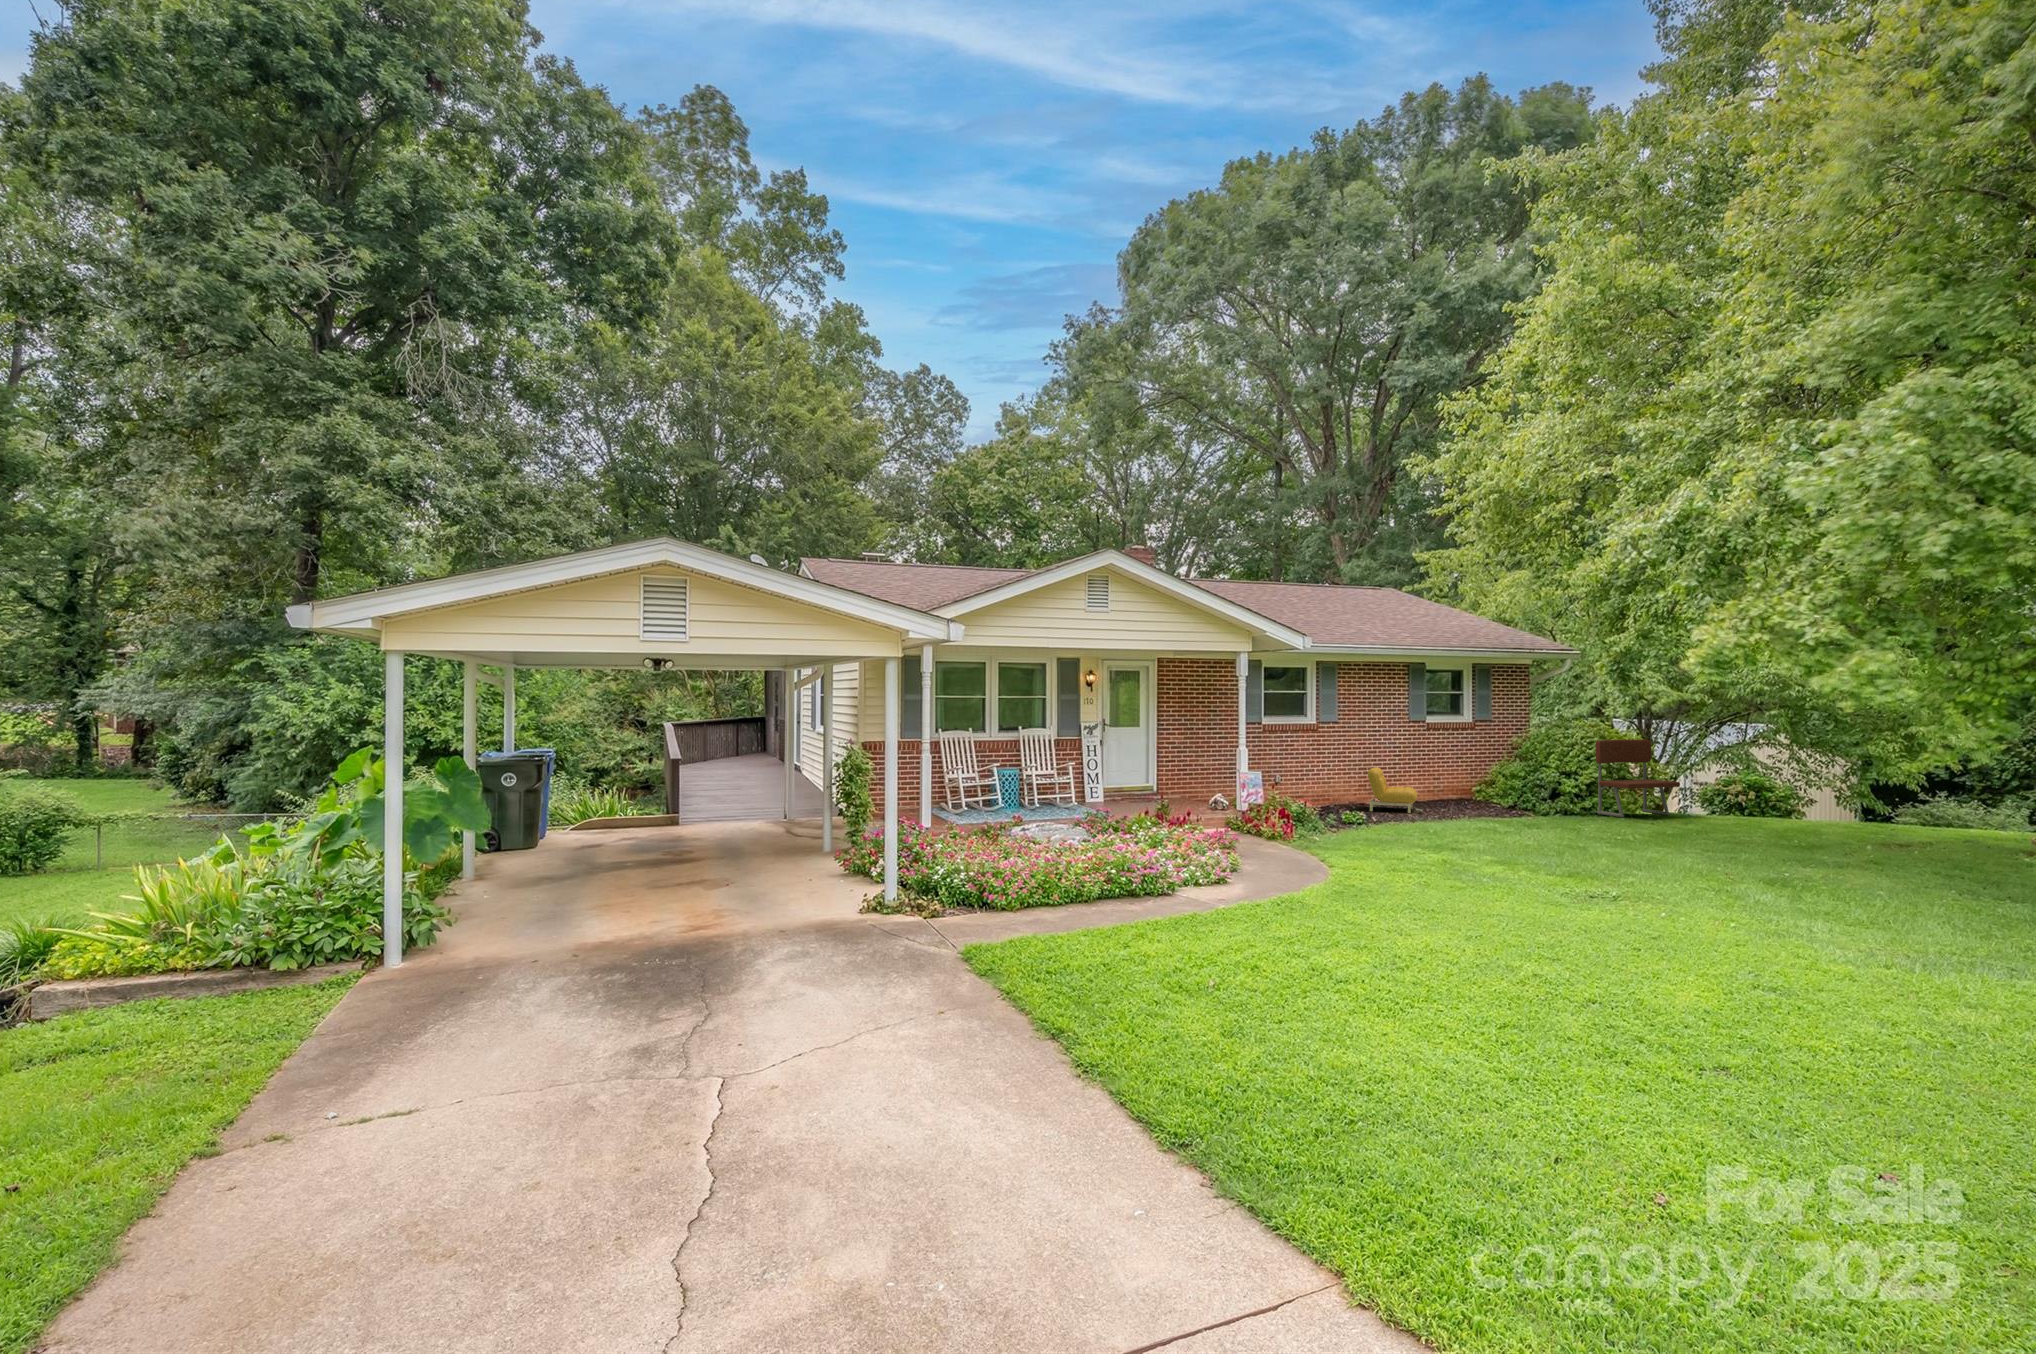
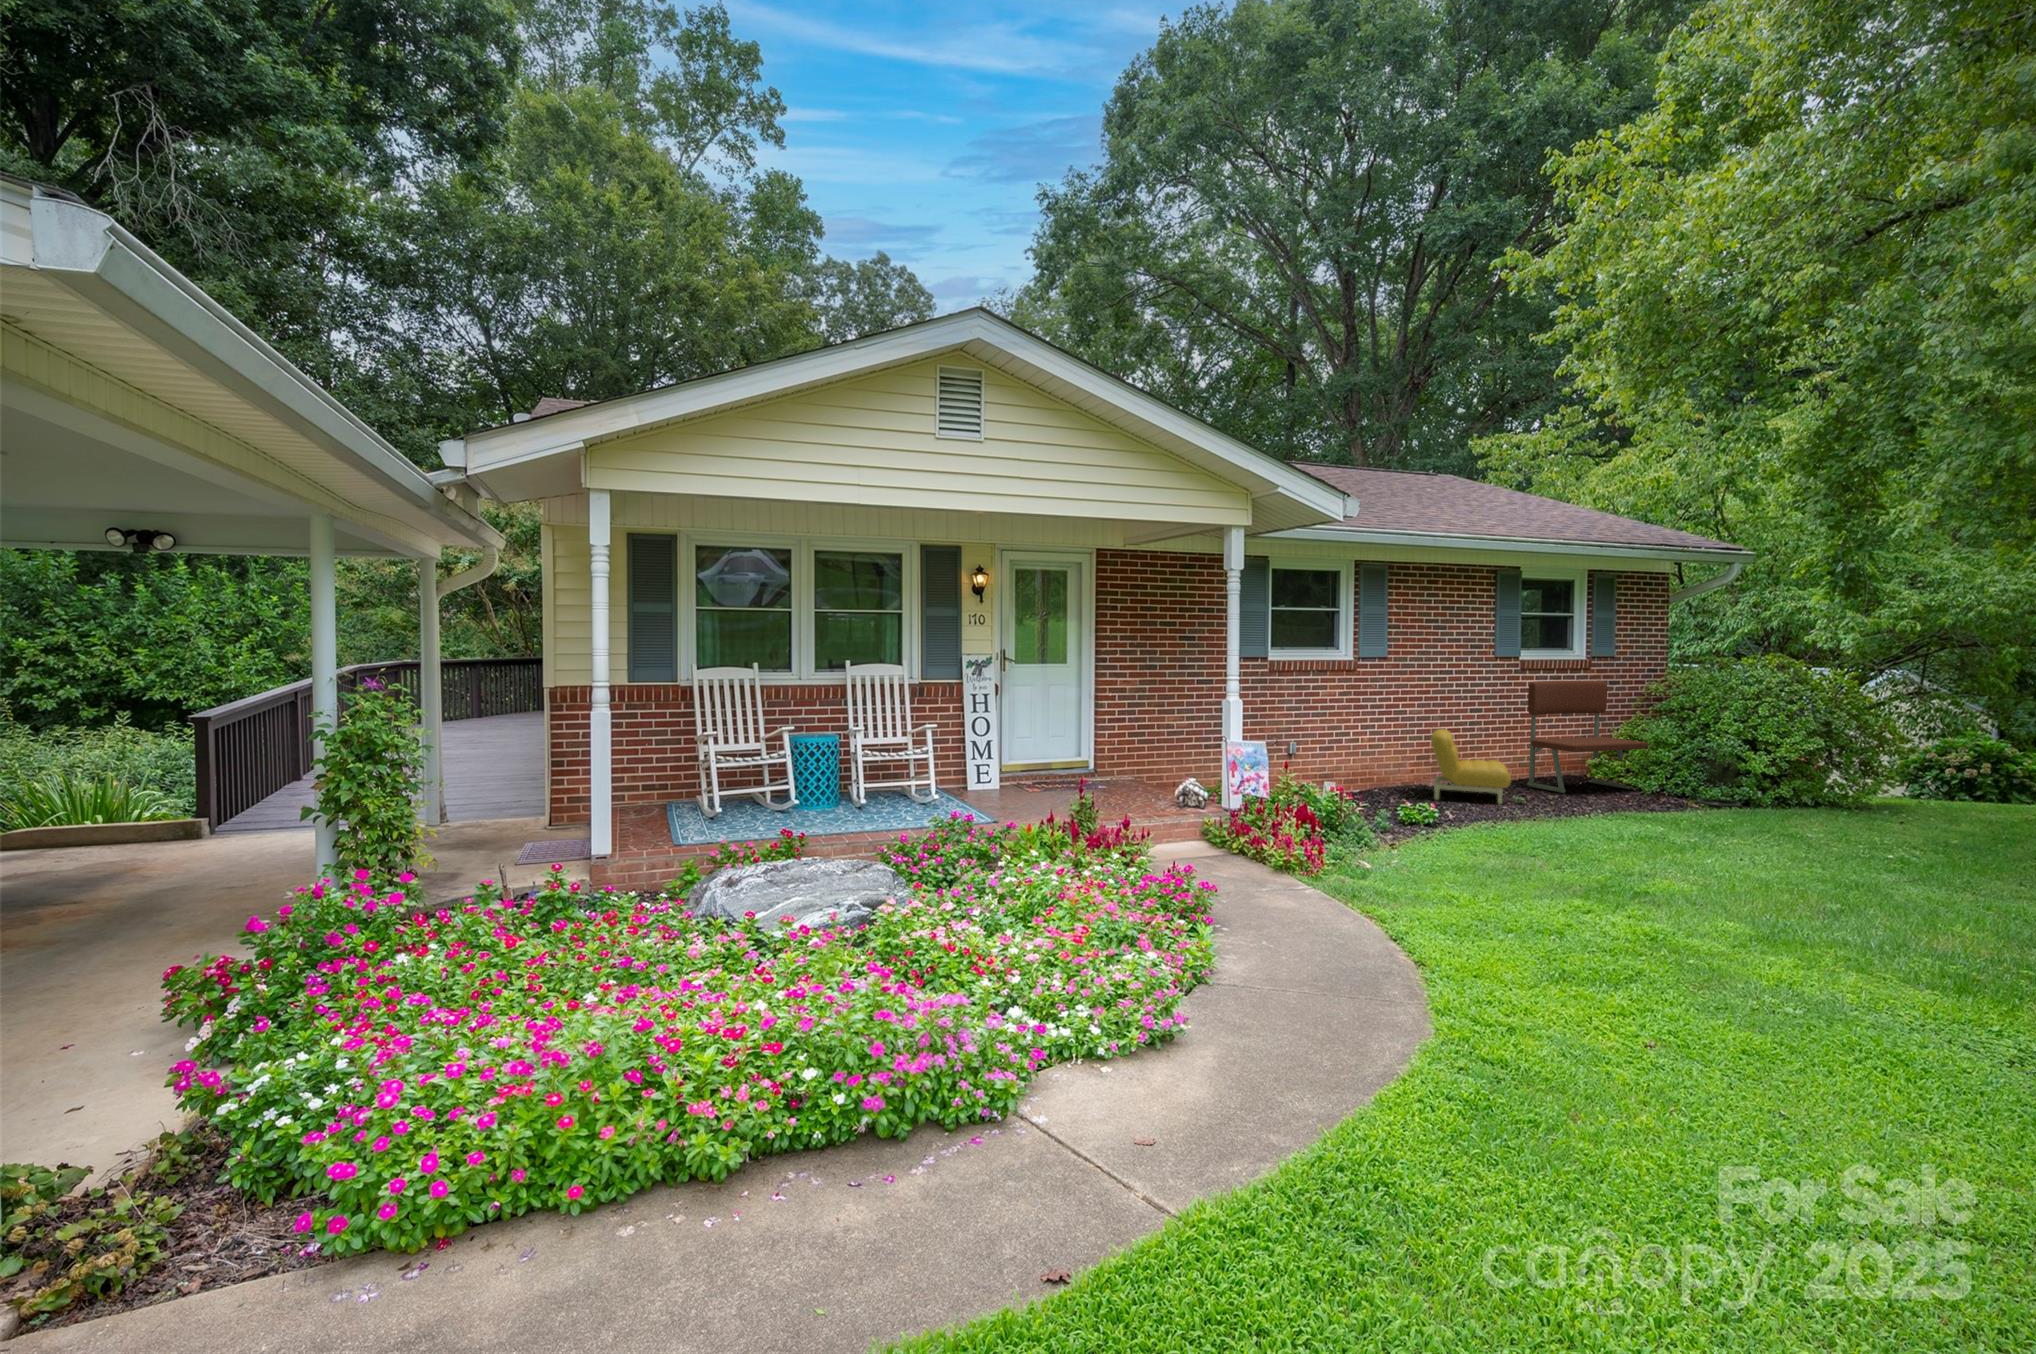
bench: present [1596,739,1680,817] -> present [1527,681,1647,793]
potted tree: none [1533,772,1561,813] -> present [1698,745,1740,806]

